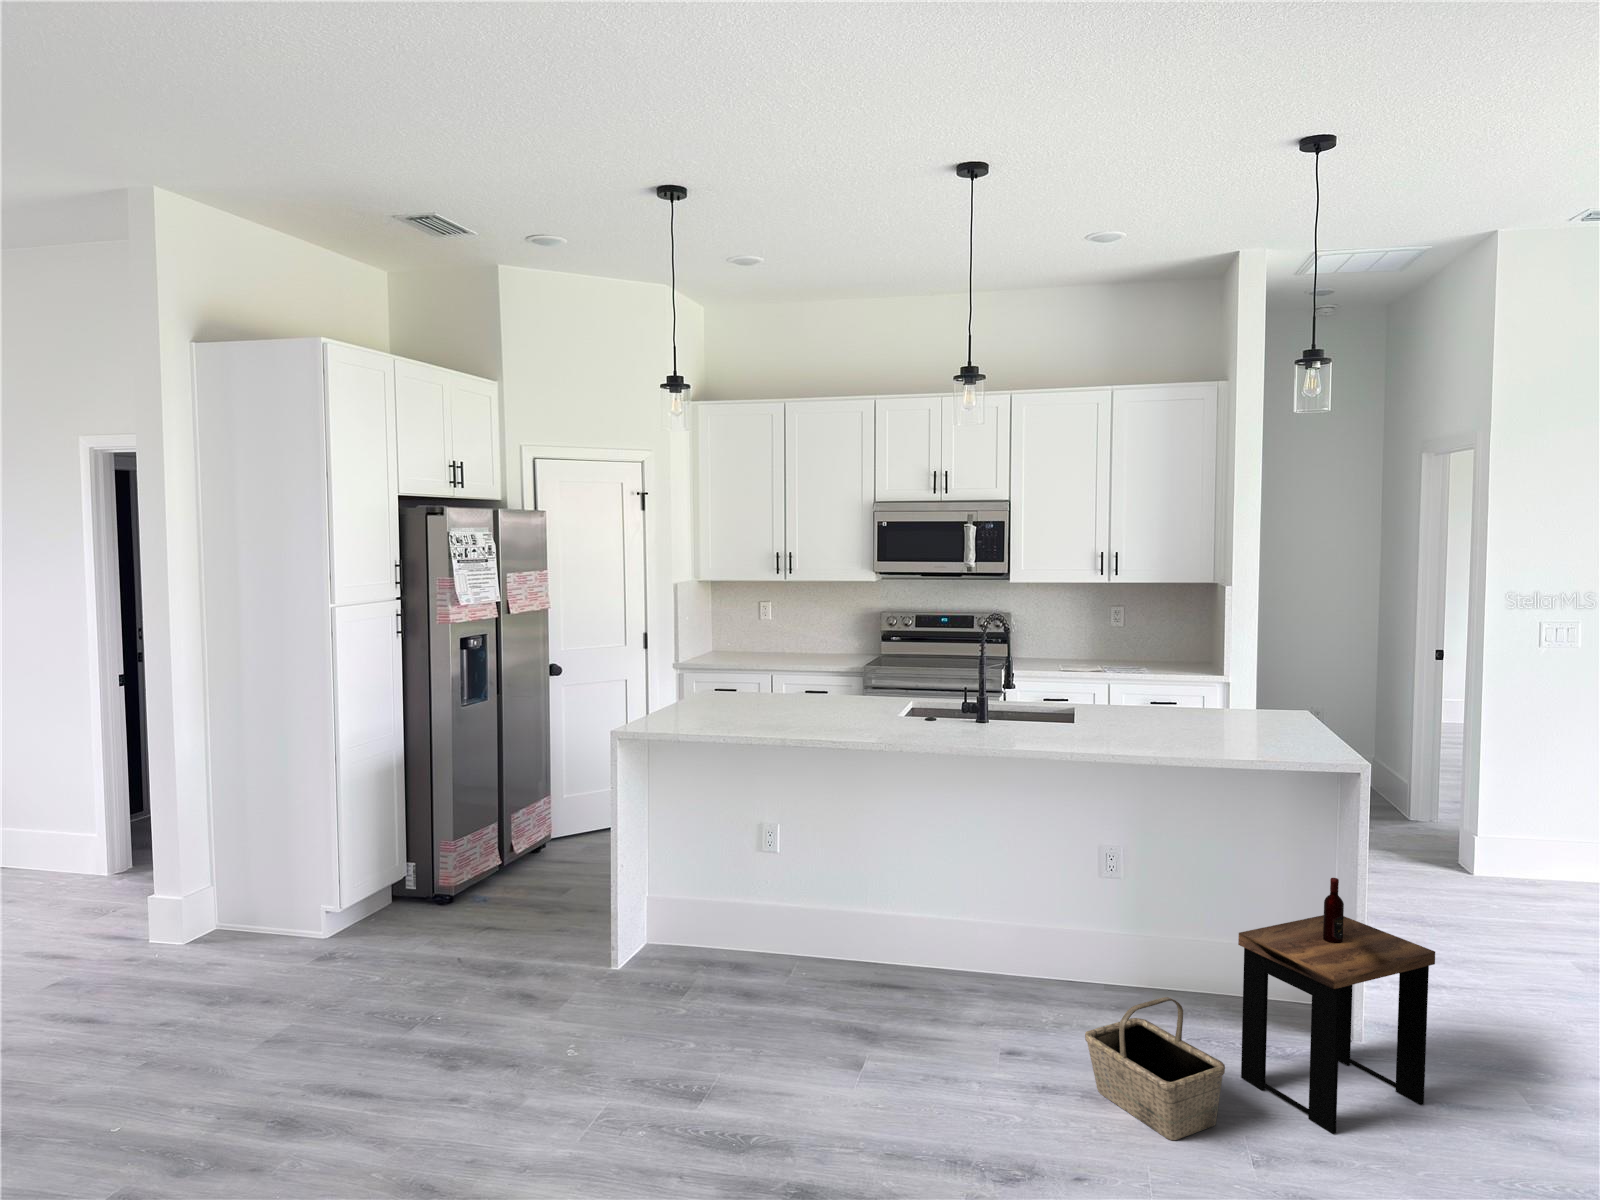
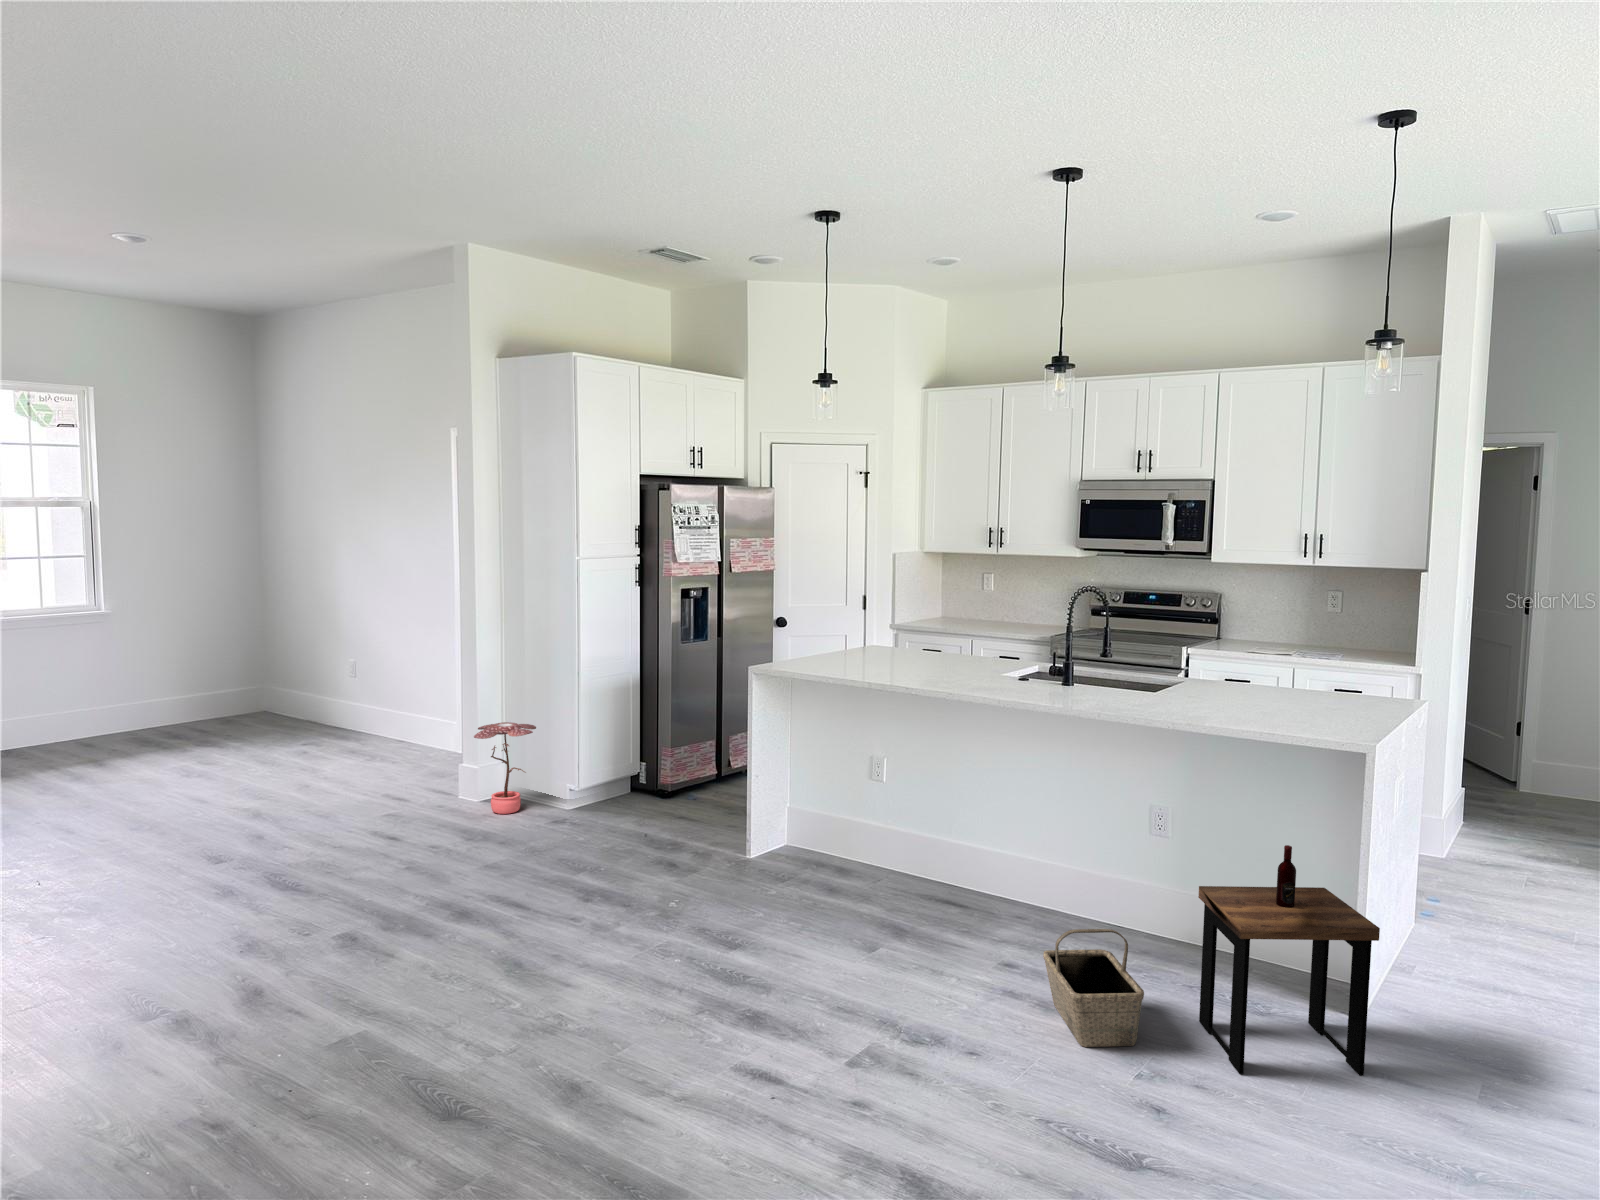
potted plant: none [185,831,277,960] -> present [474,722,536,814]

